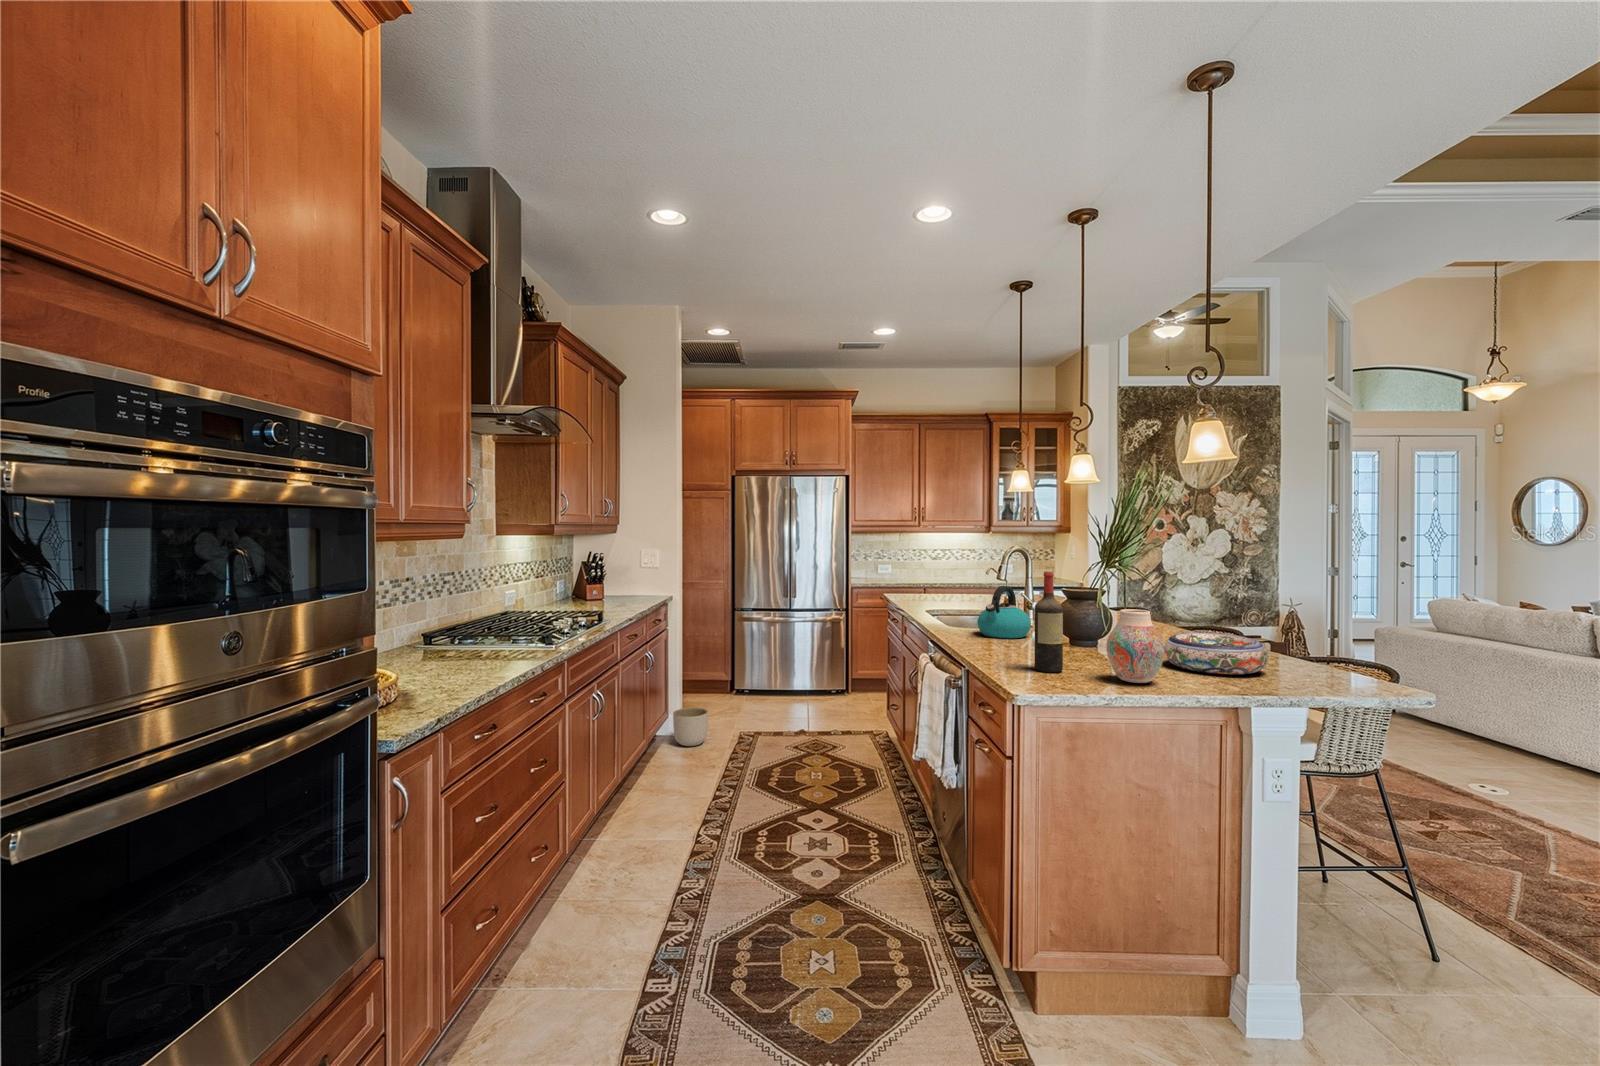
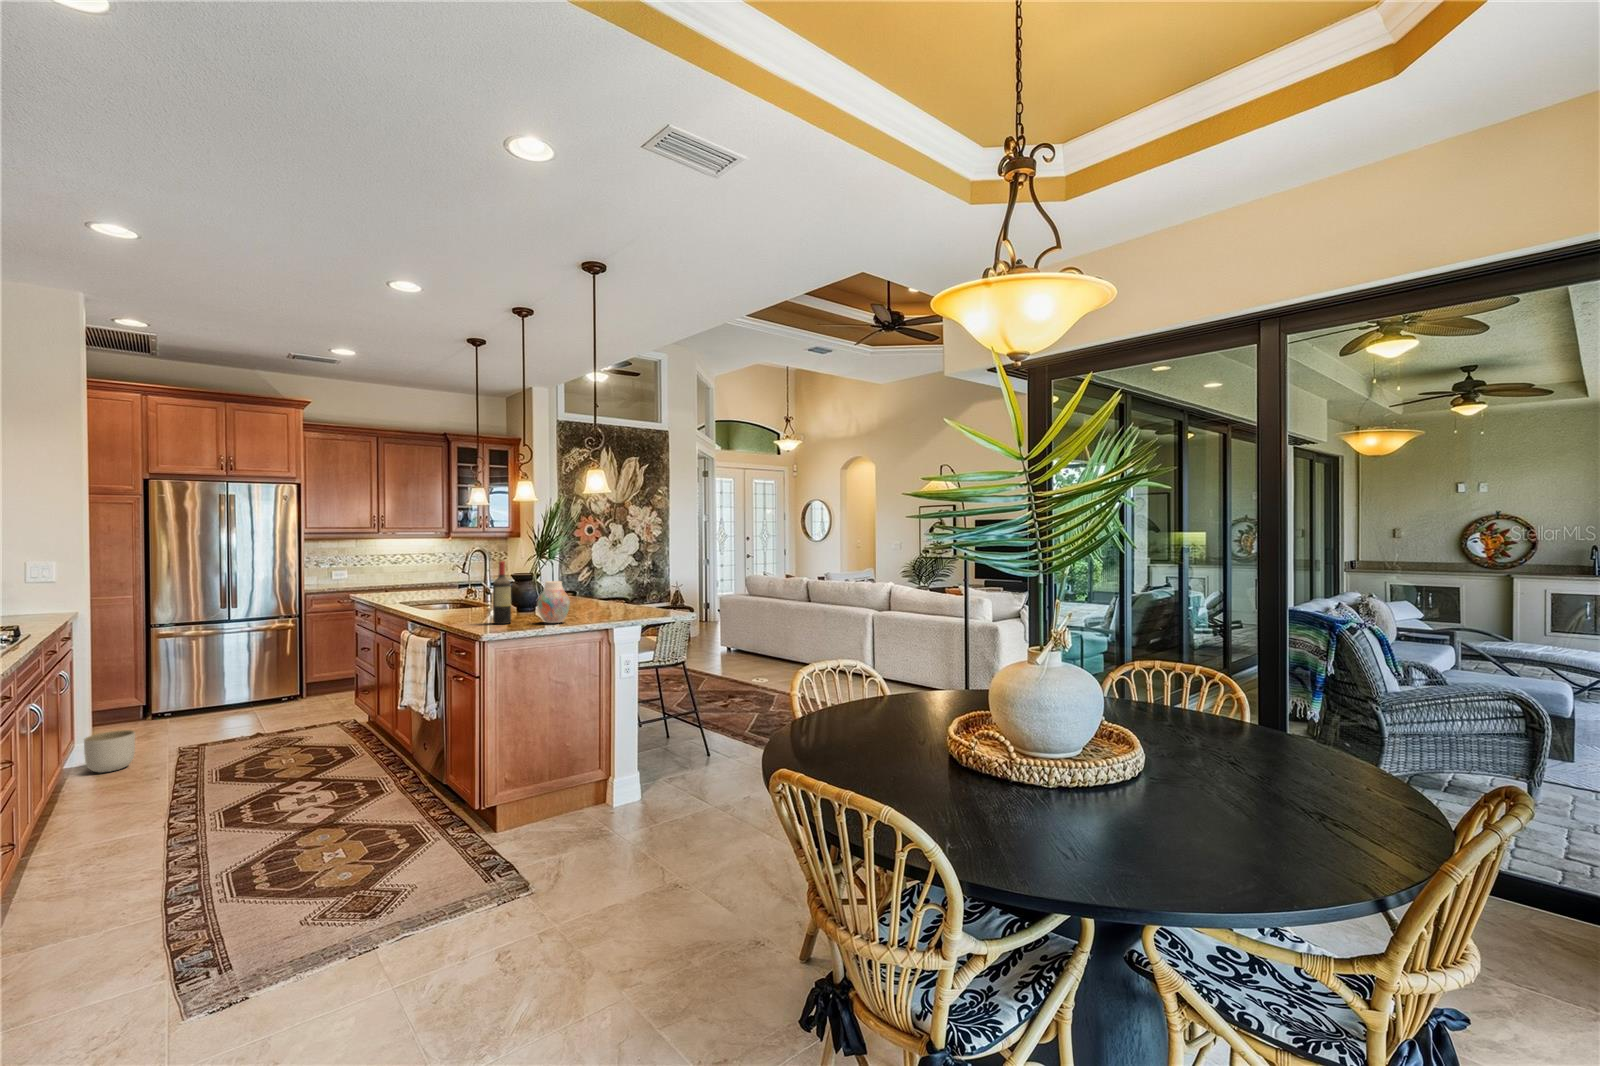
kettle: present [977,586,1031,638] -> none [448,576,489,613]
bowl: present [1164,633,1268,675] -> none [574,595,627,617]

